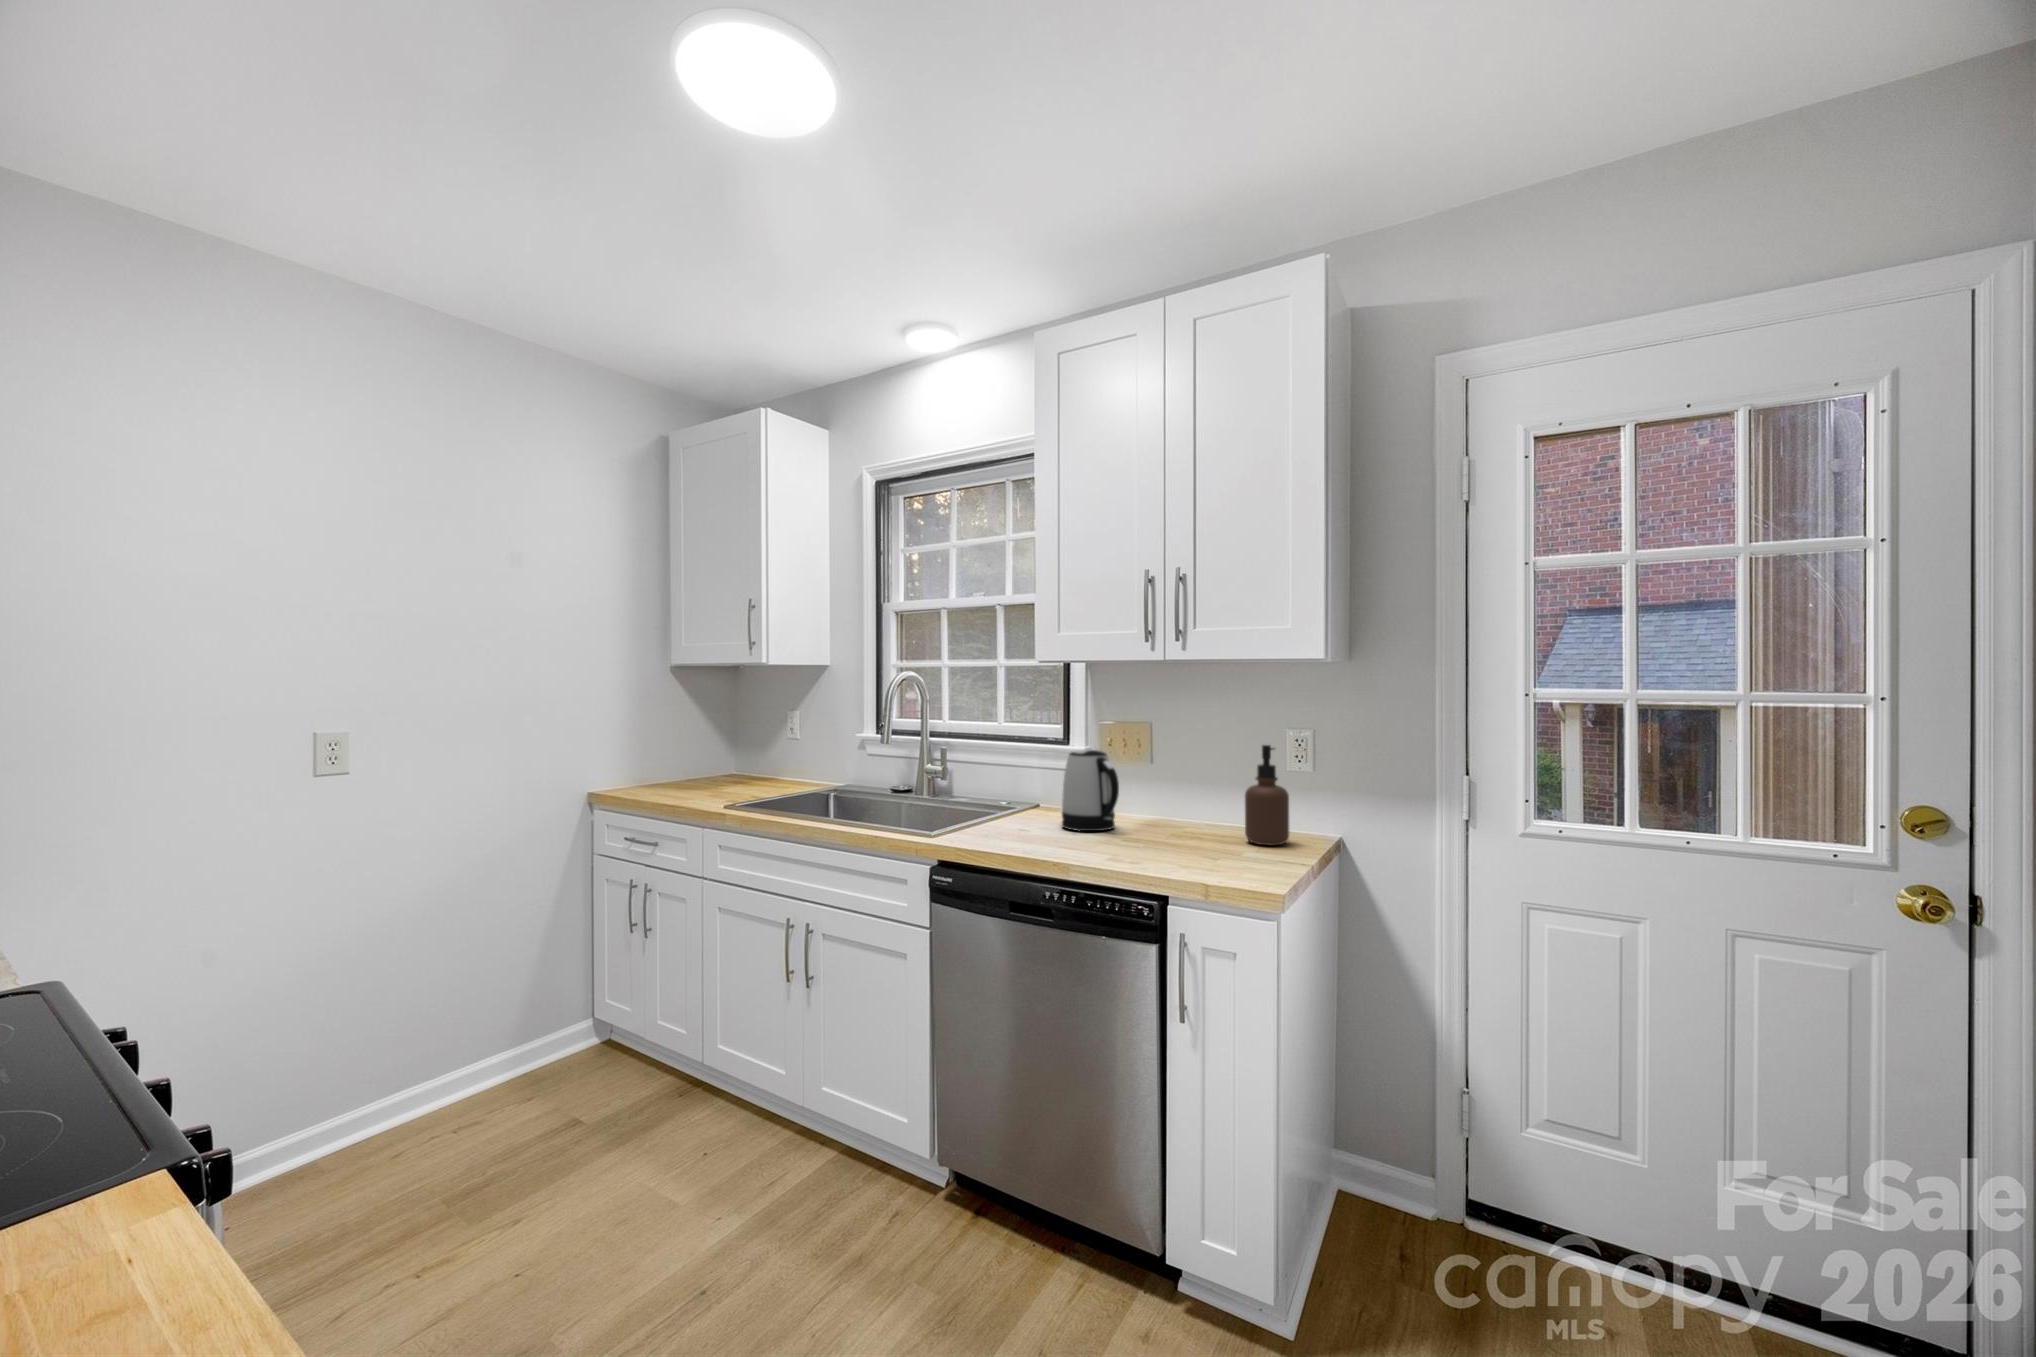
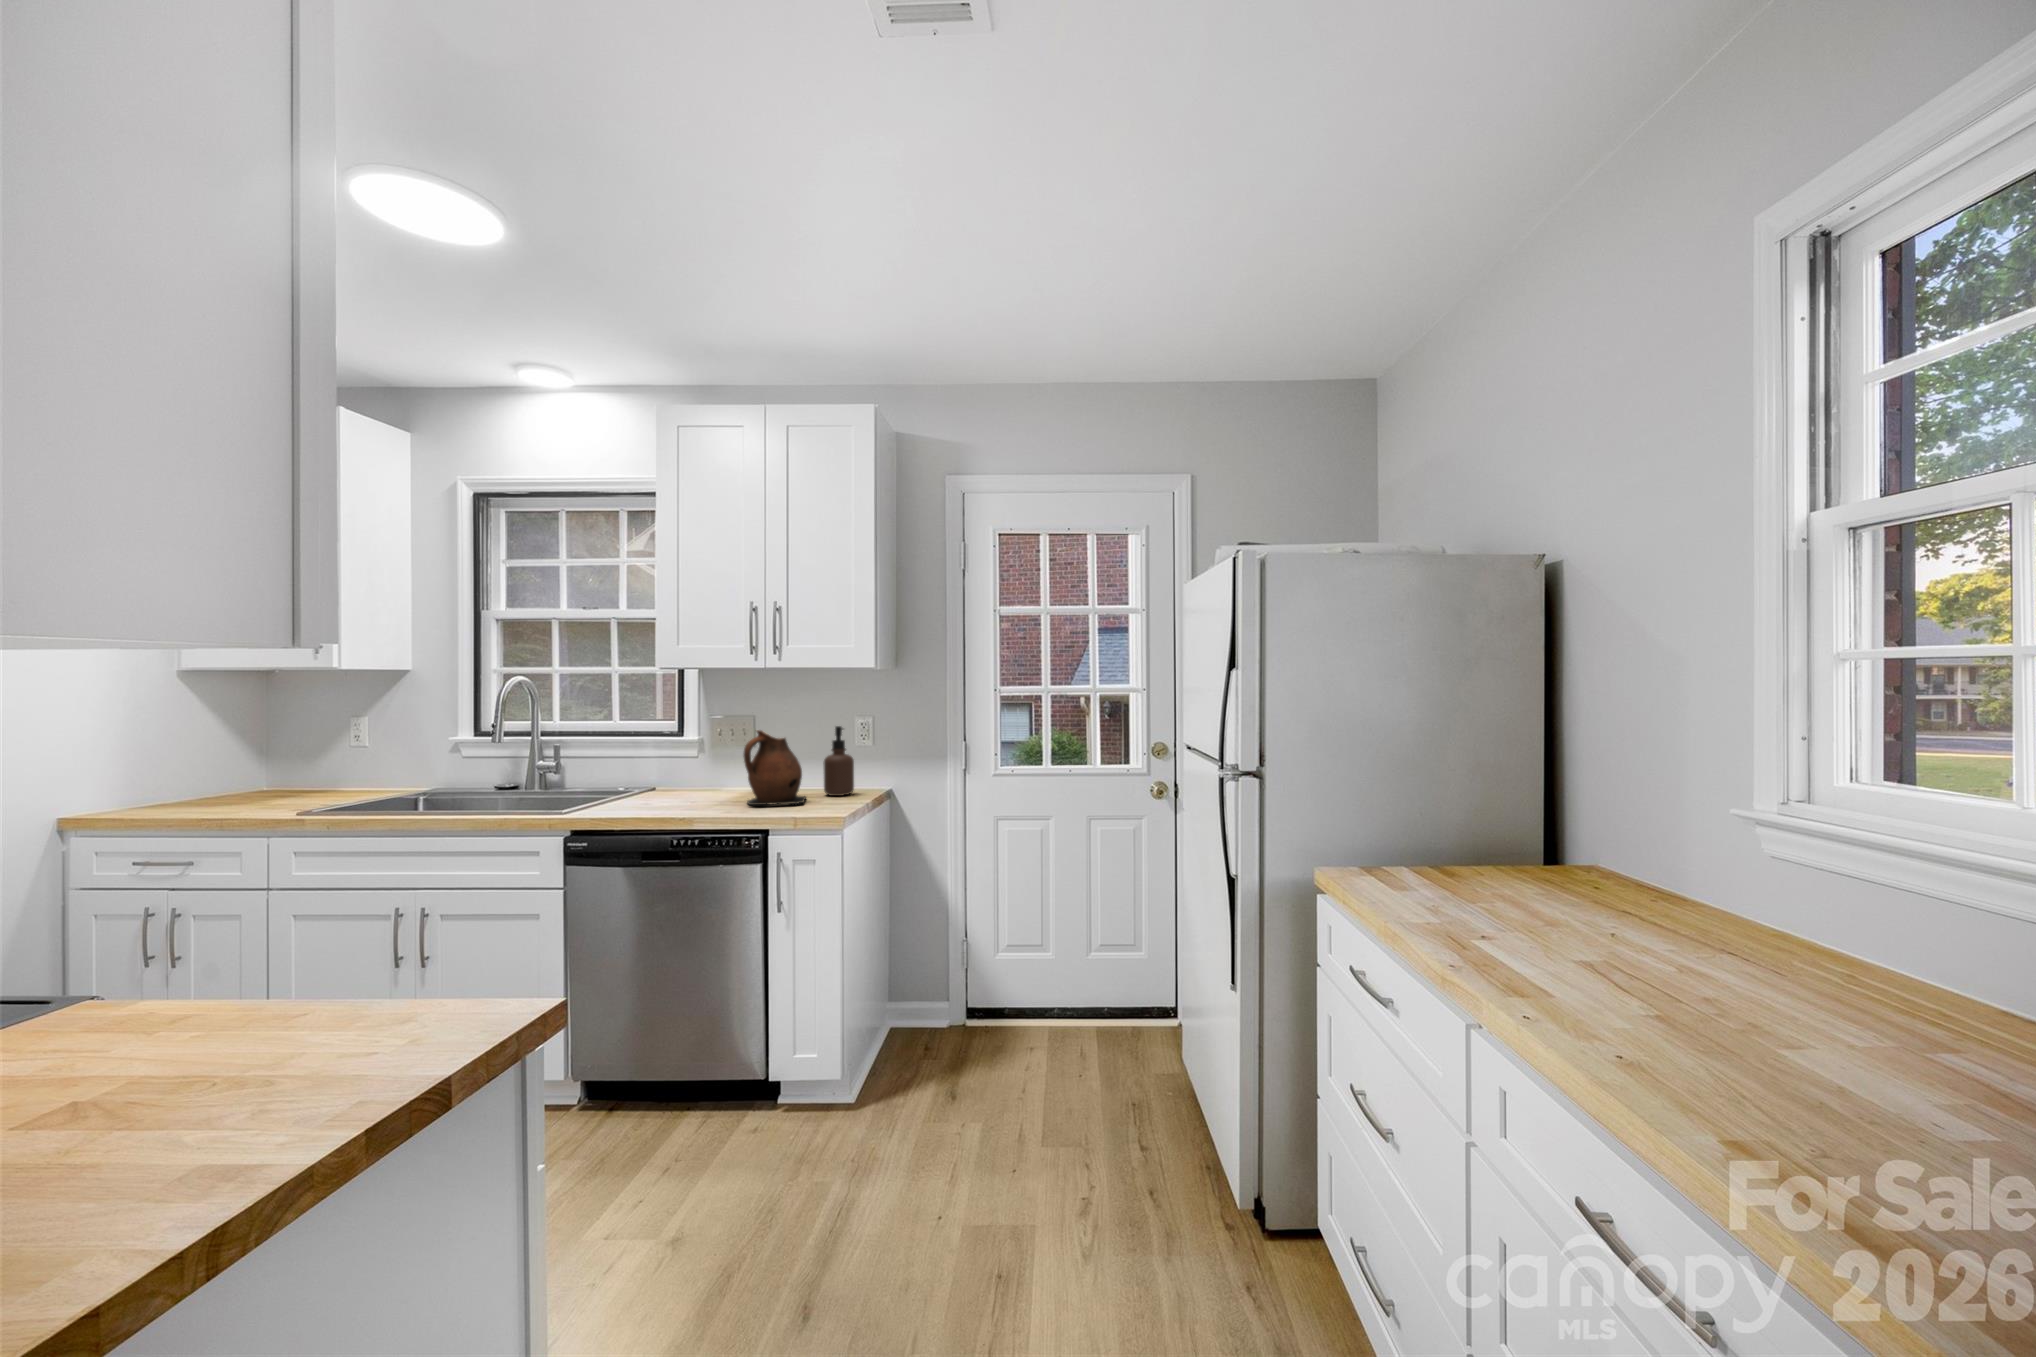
ceramic pitcher: none [1135,747,1221,858] -> present [744,730,806,805]
kettle: present [1062,749,1119,831] -> none [679,736,728,800]

